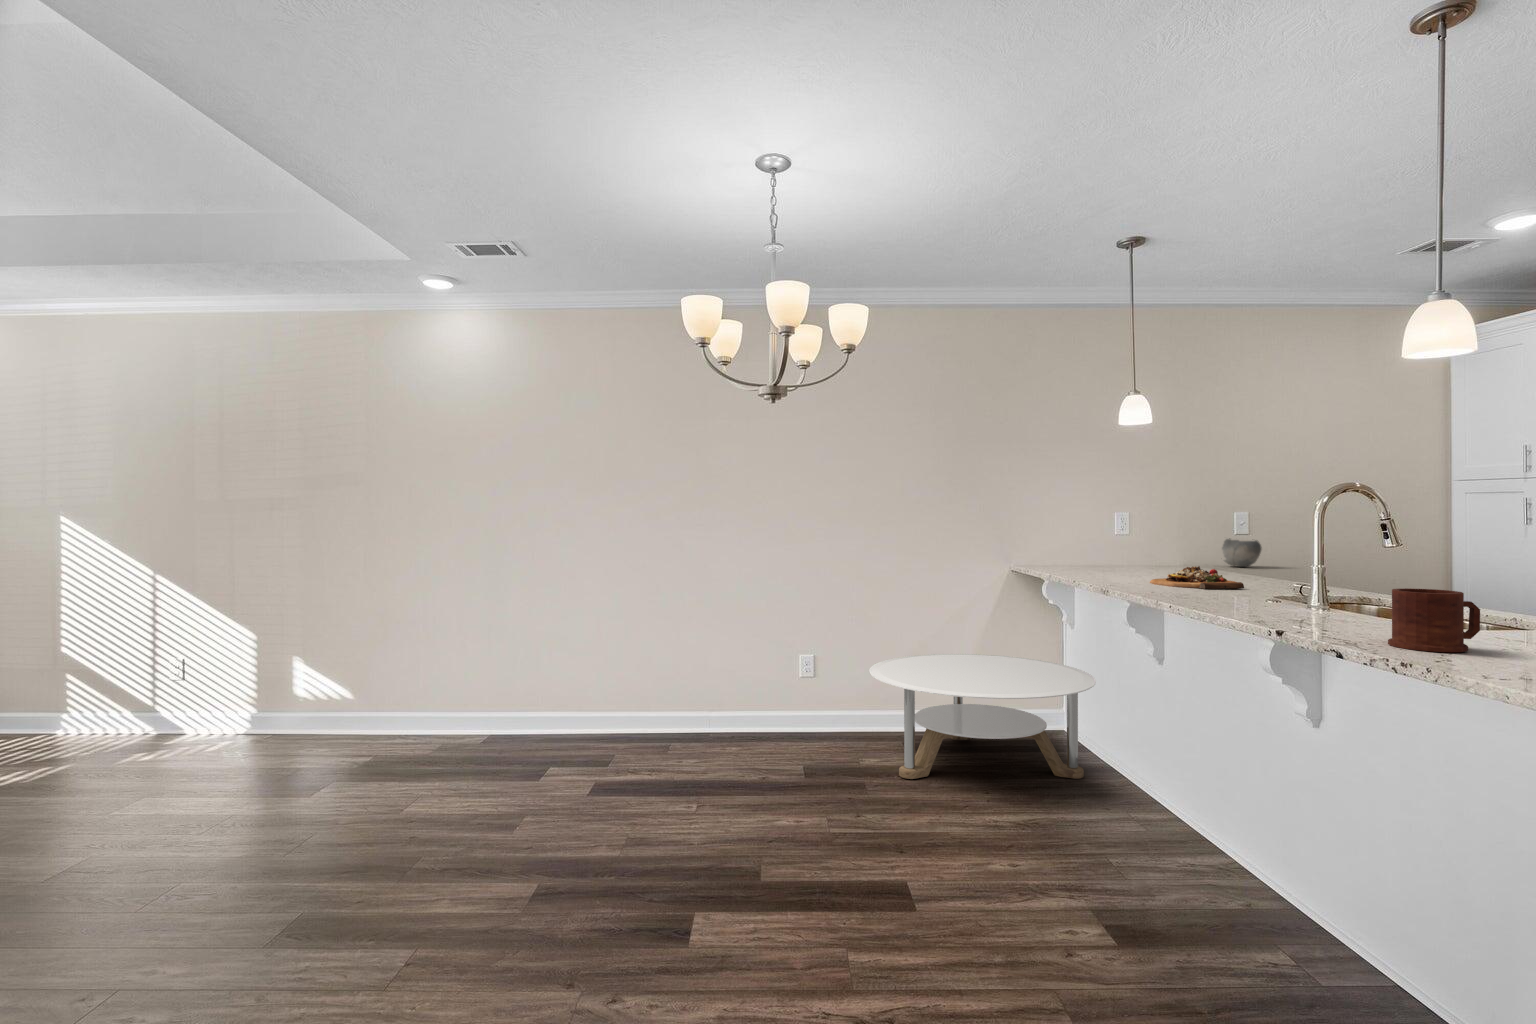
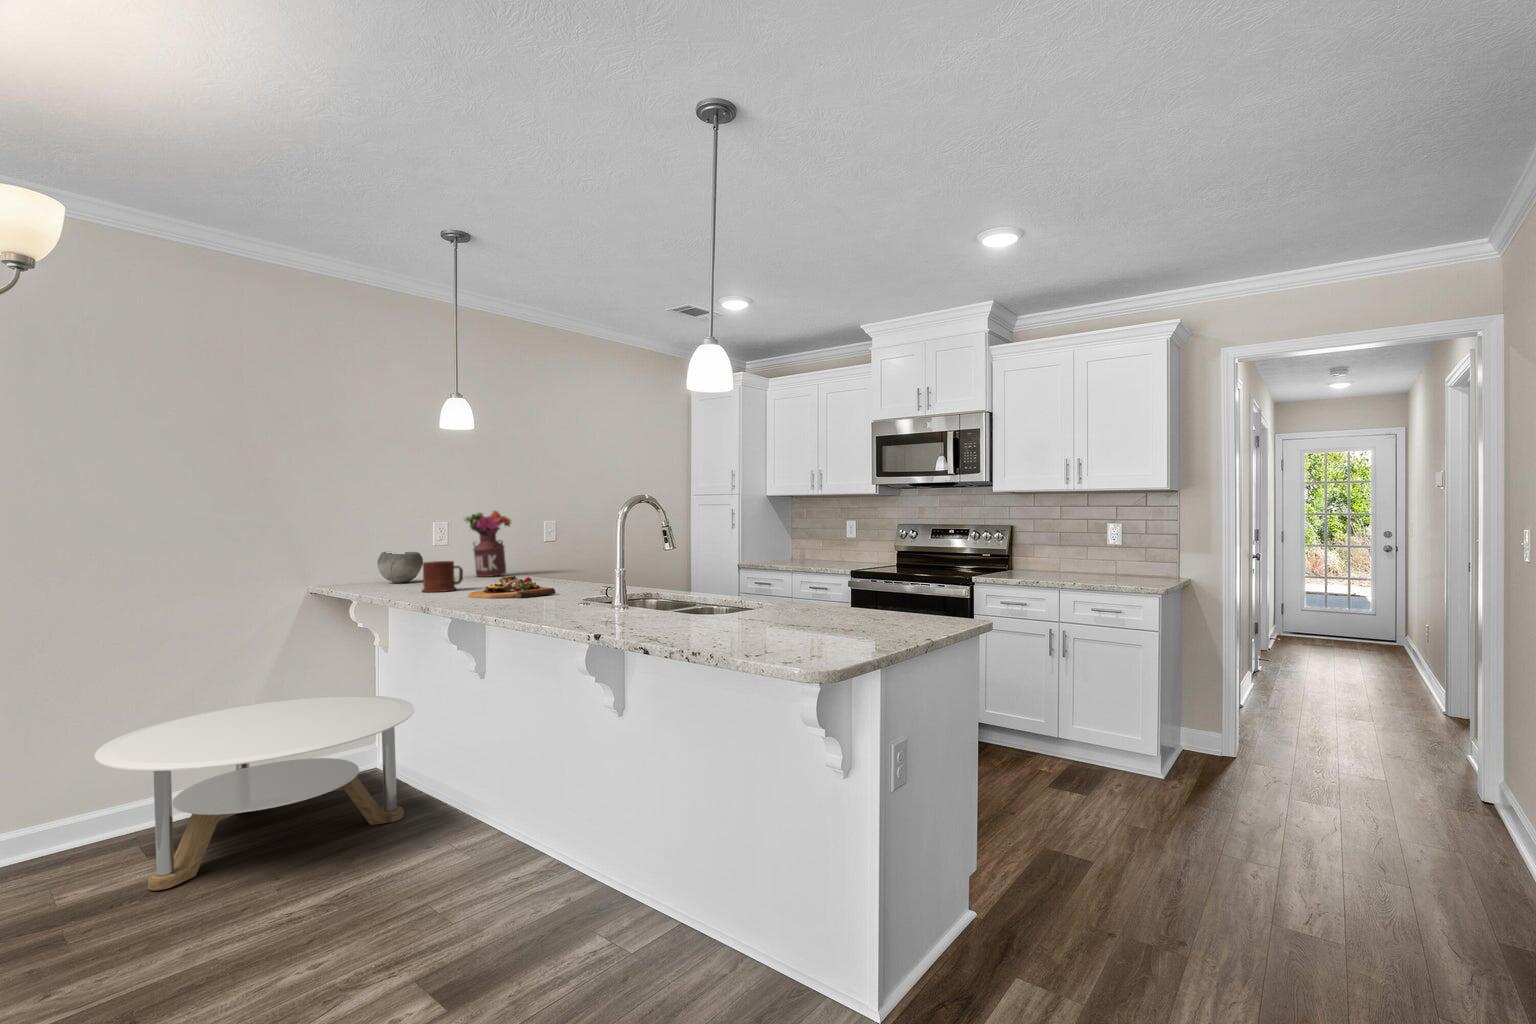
flower arrangement: none [1147,499,1200,566] -> present [464,510,511,577]
bowl: present [1222,538,1262,567] -> present [377,552,423,583]
mug: present [1388,588,1480,652] -> present [422,561,463,592]

